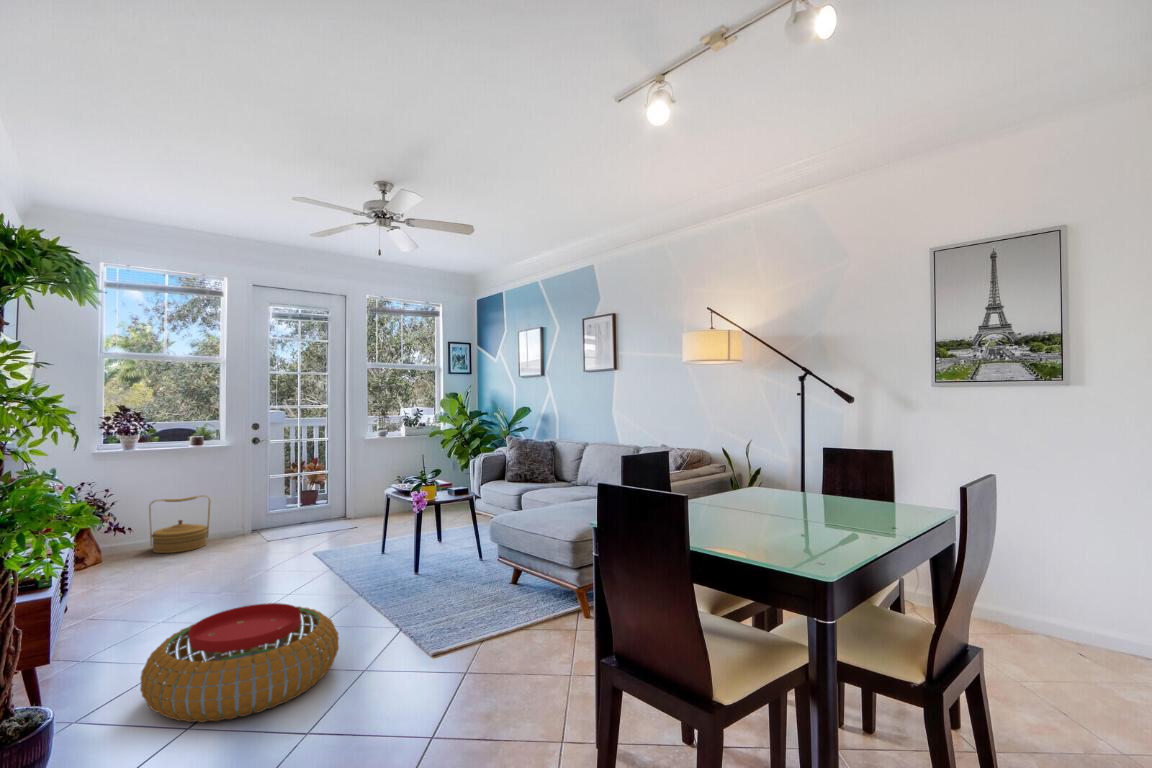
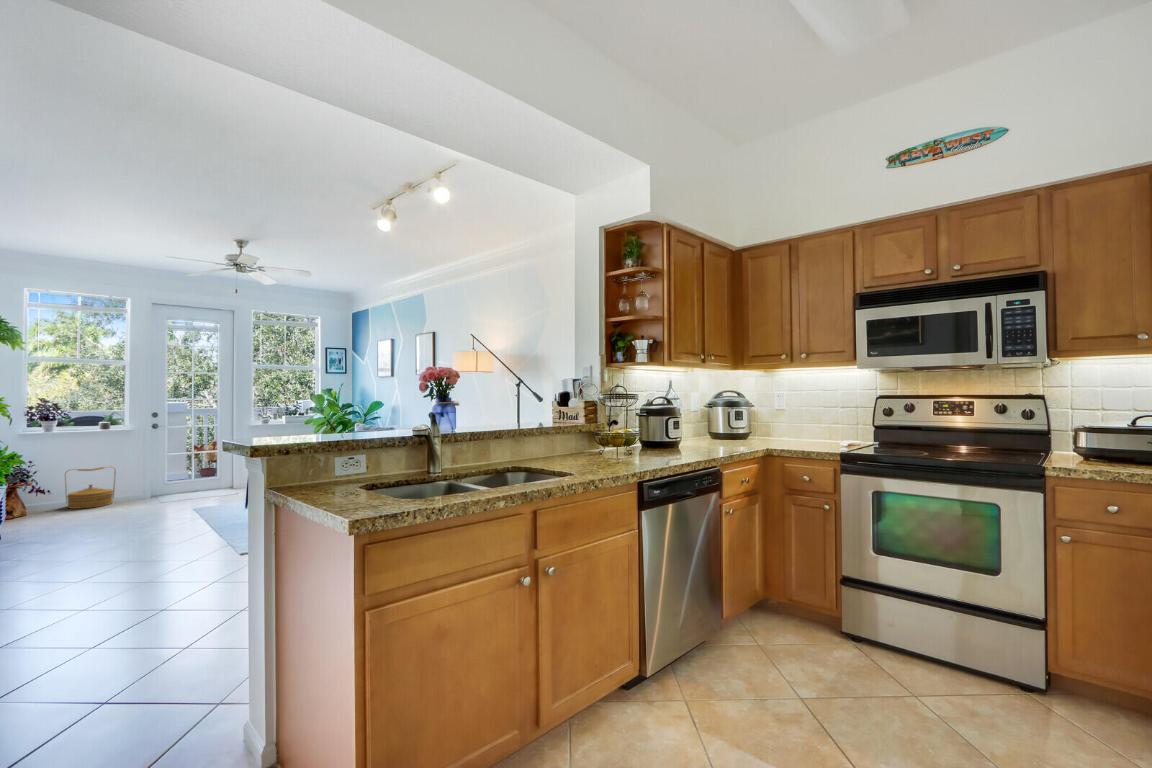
pouf: present [140,603,339,722] -> none [50,519,184,576]

